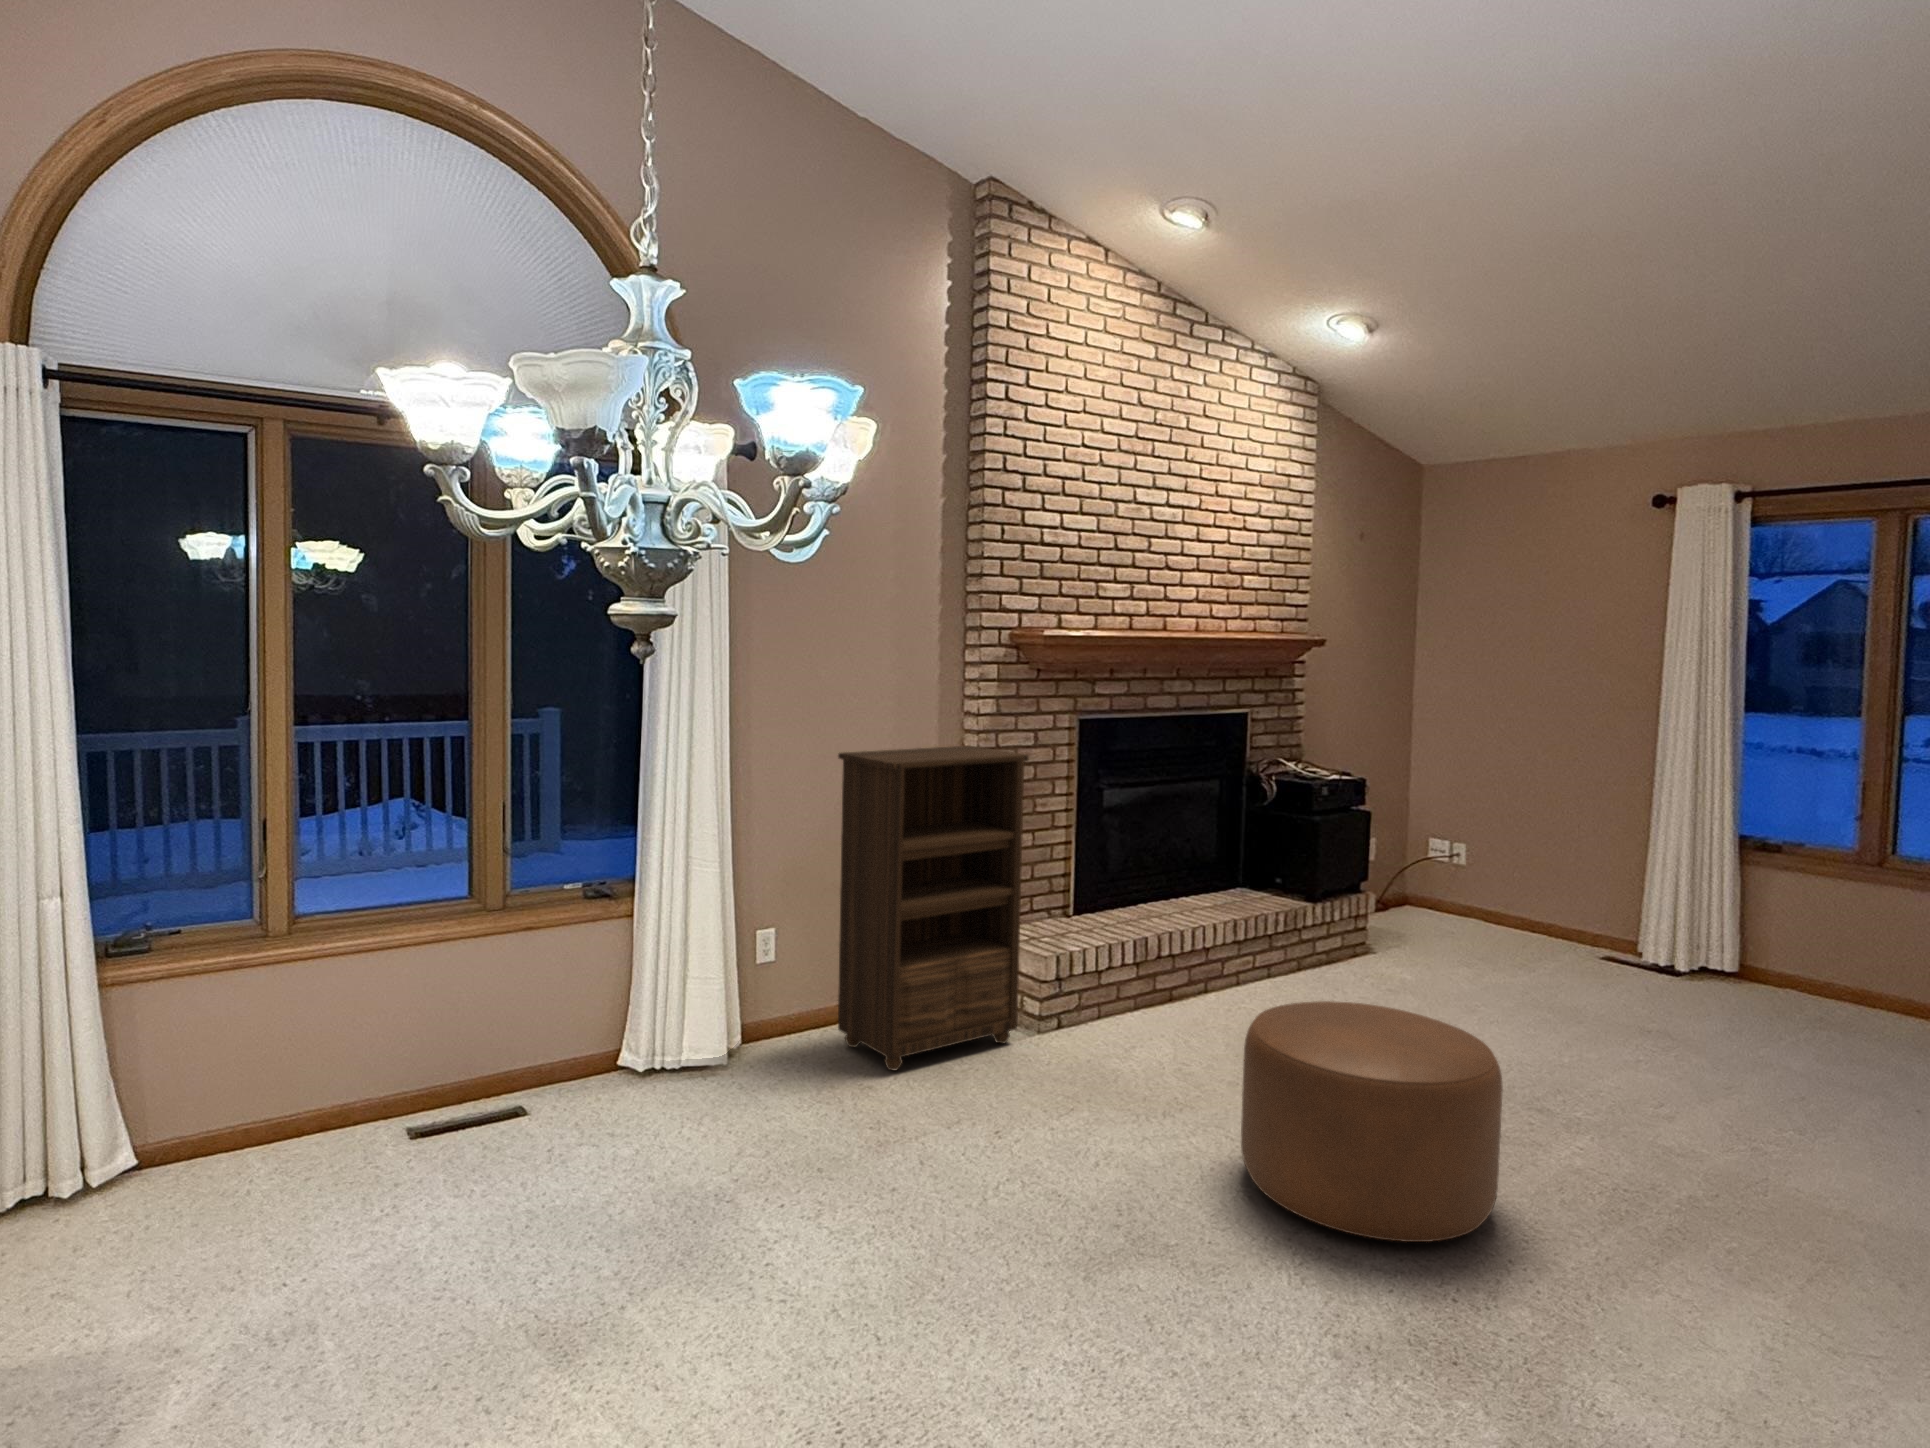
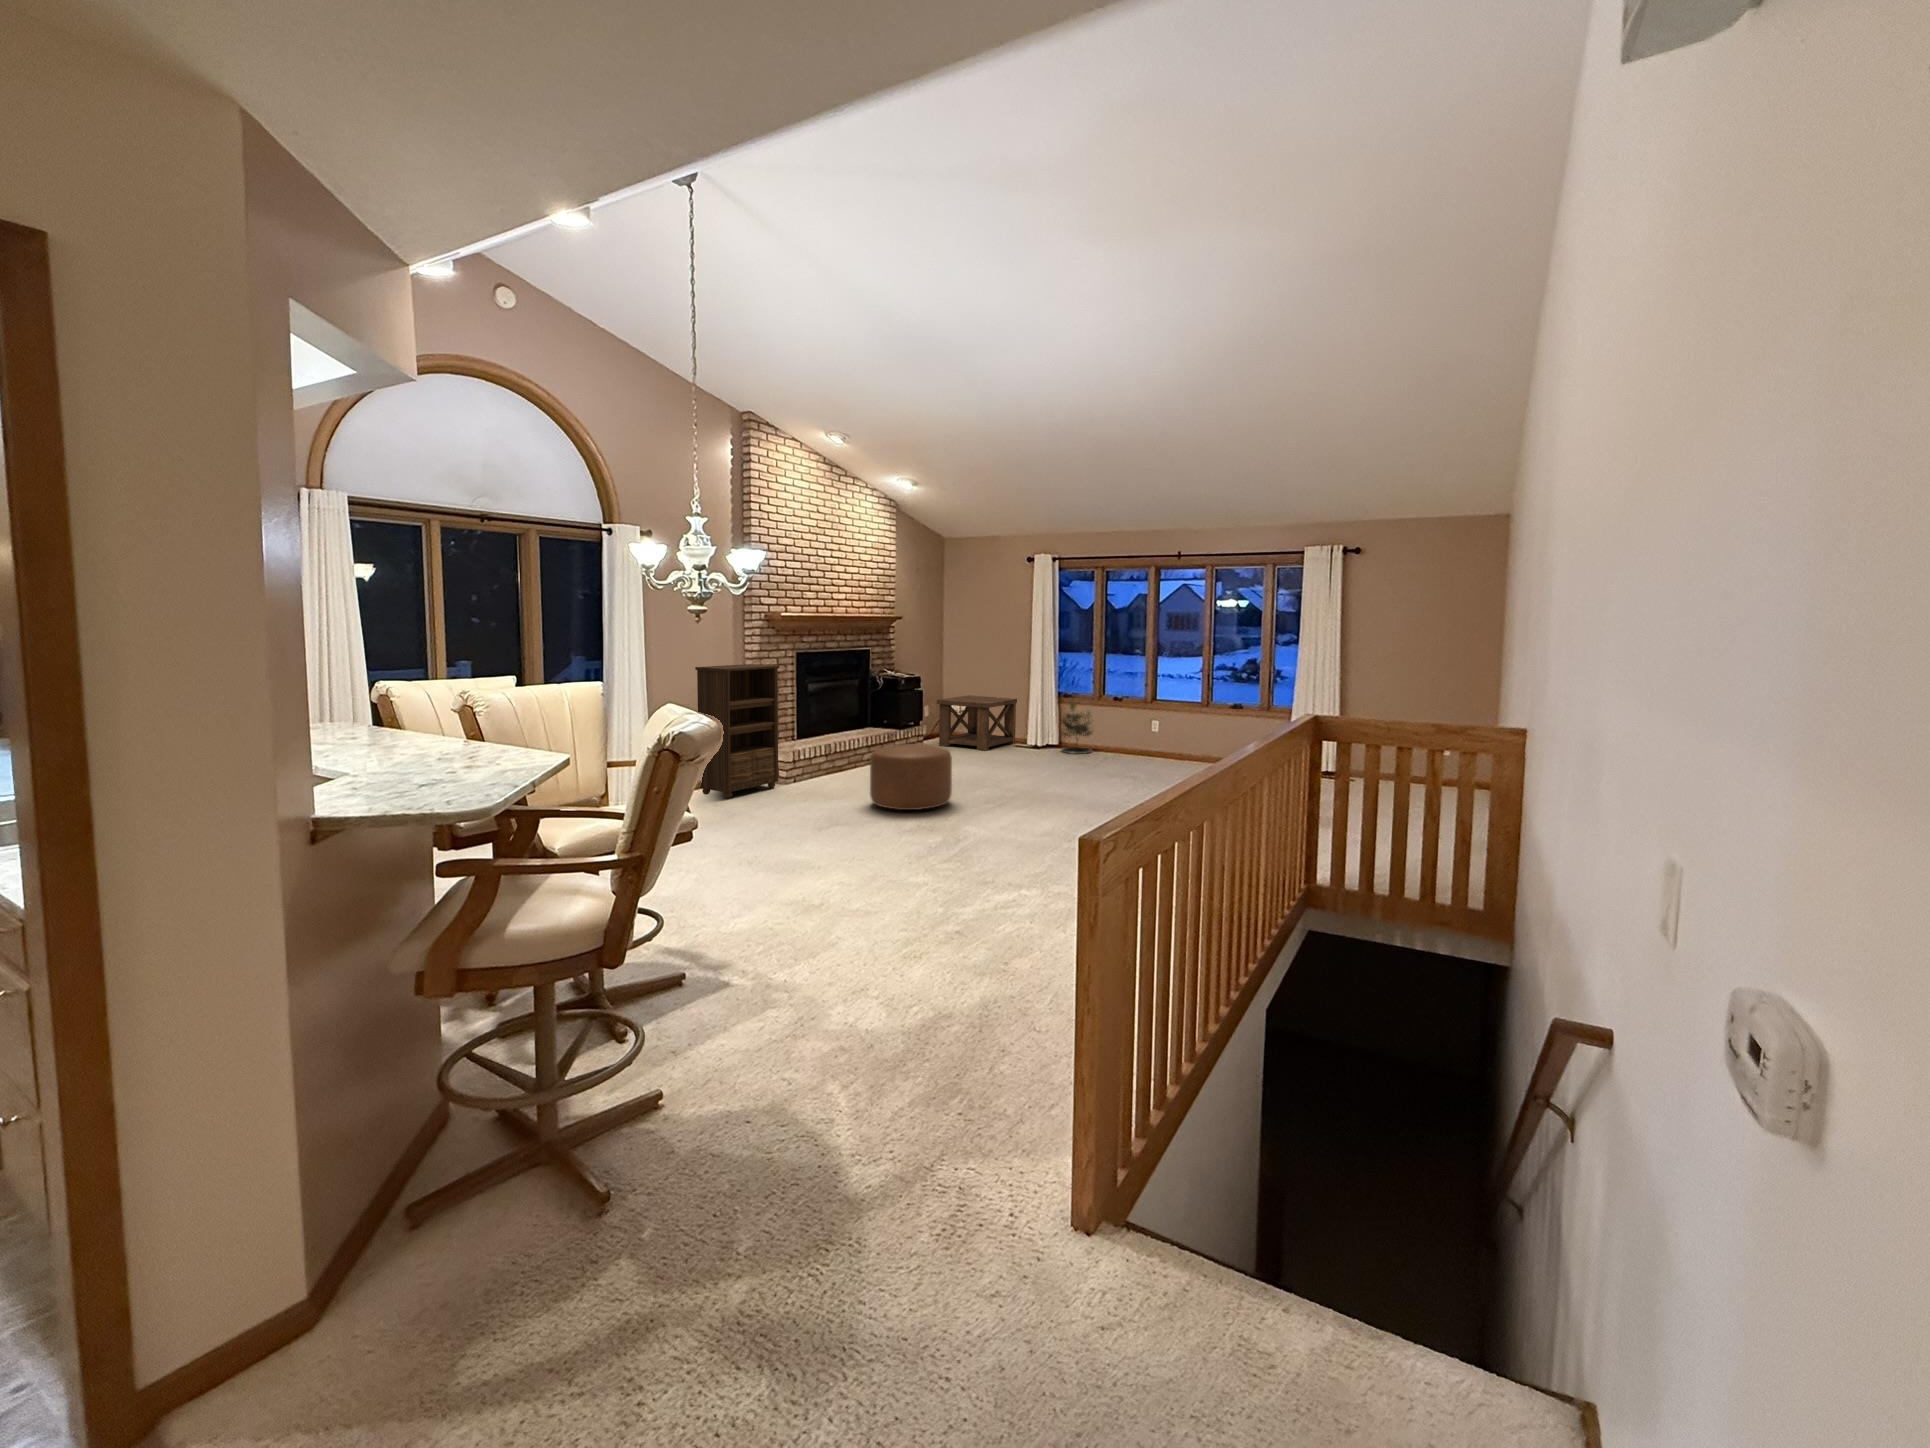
side table: none [1399,818,1613,966] -> present [937,695,1017,751]
potted tree: none [1748,848,1867,1013] -> present [1061,698,1092,754]

